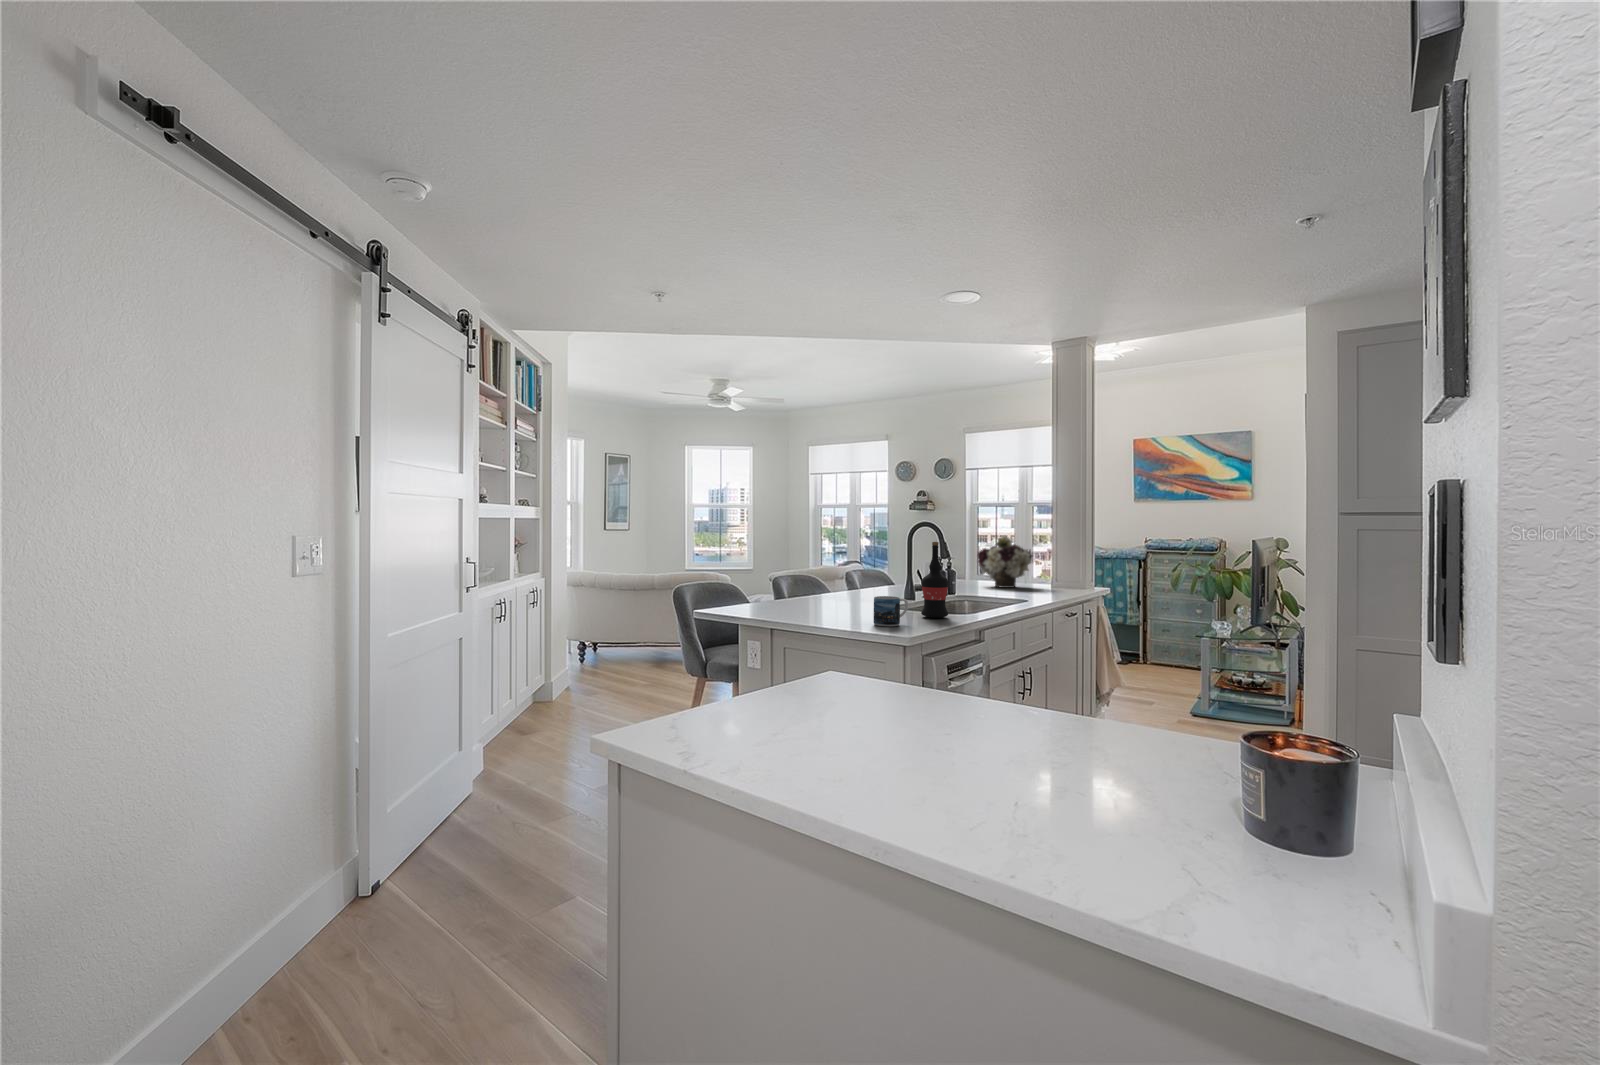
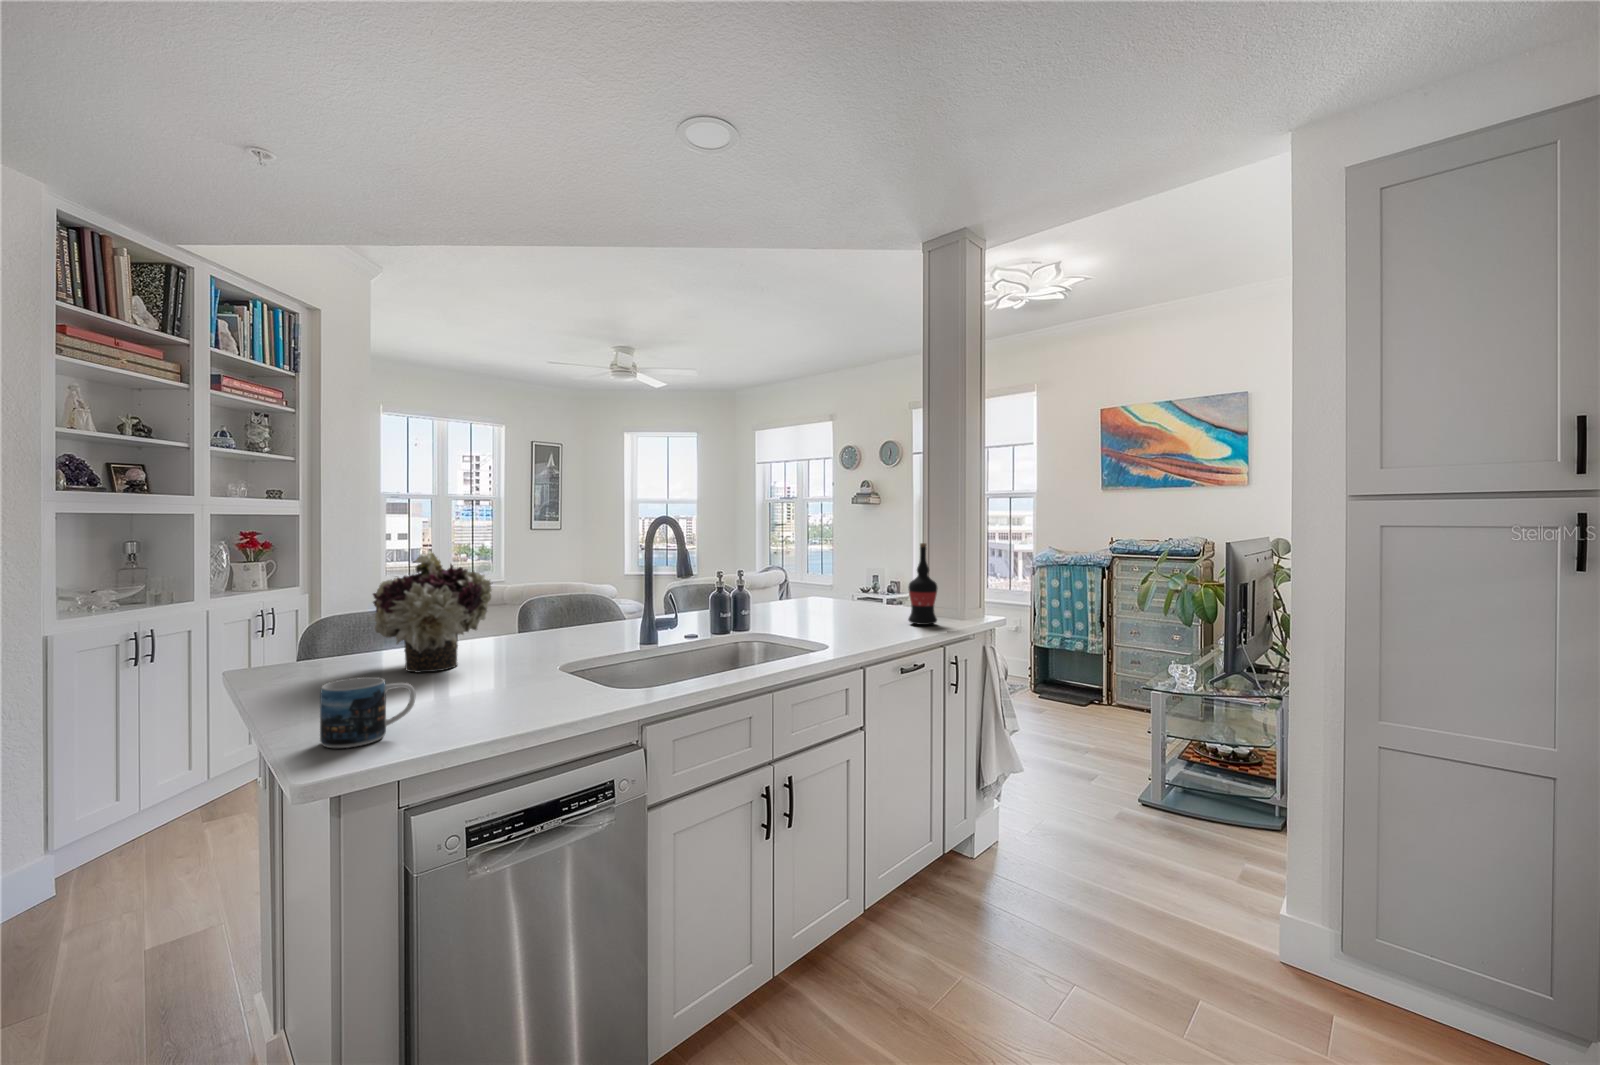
flower arrangement: present [978,536,1033,588] -> present [373,551,492,673]
wine bottle: present [921,542,949,618] -> present [908,543,938,625]

